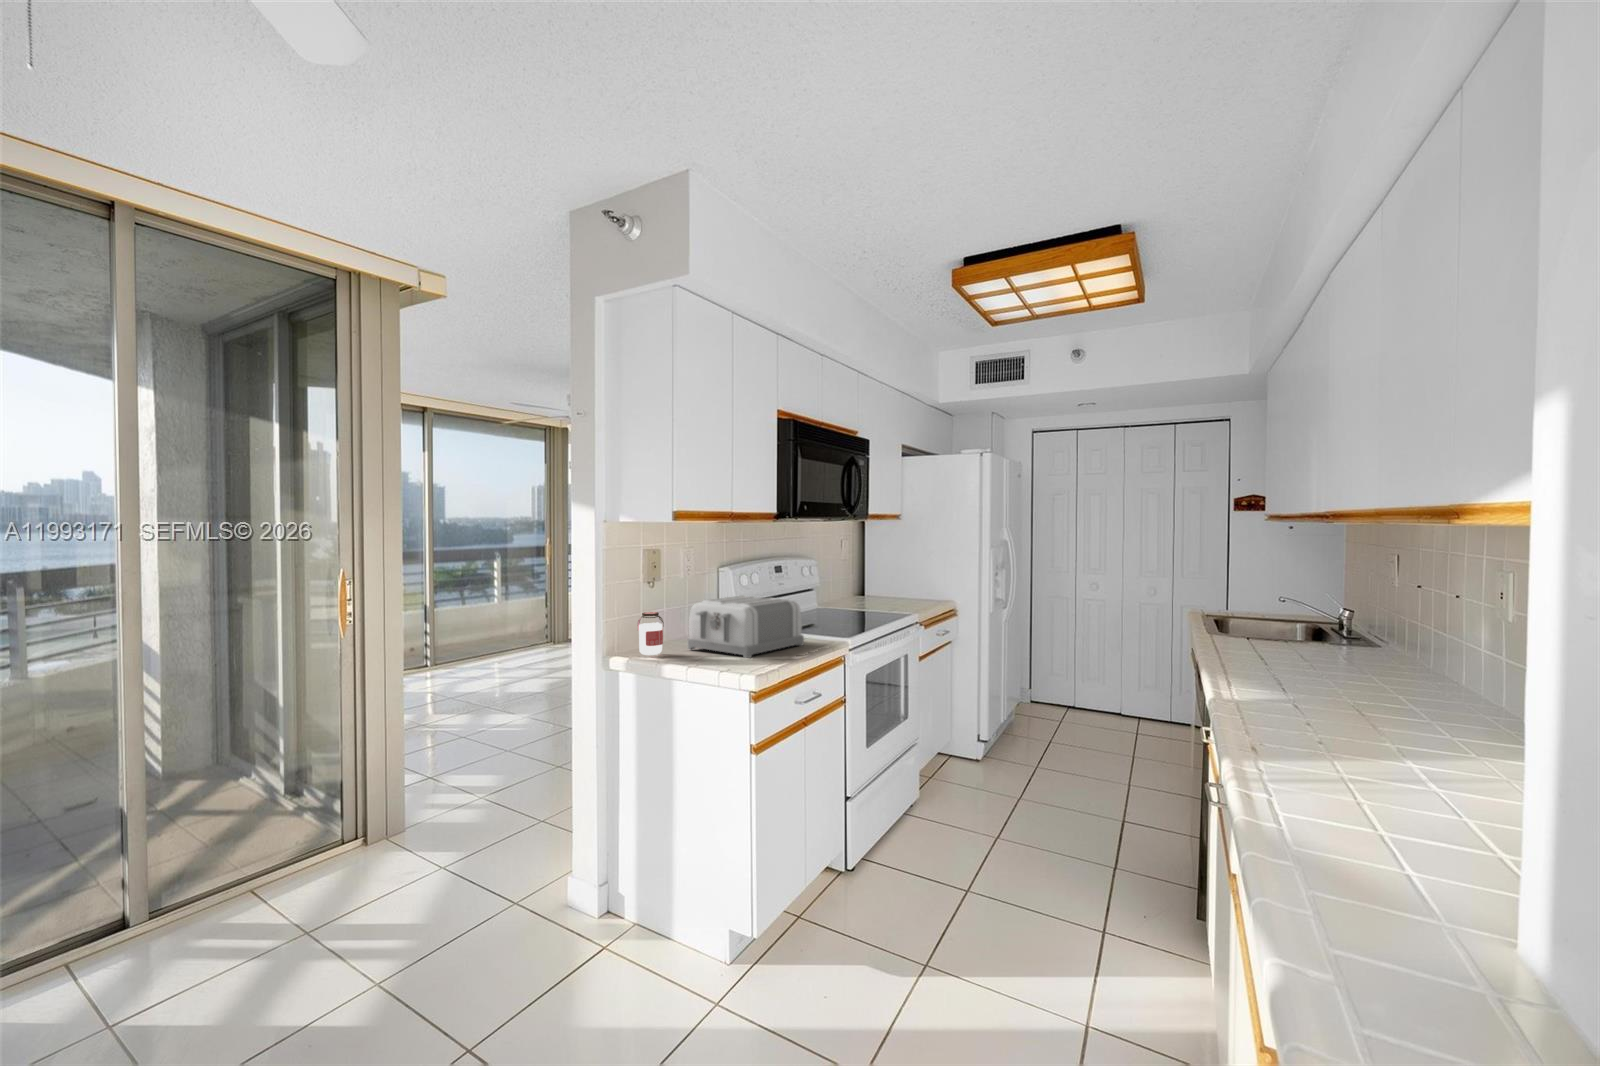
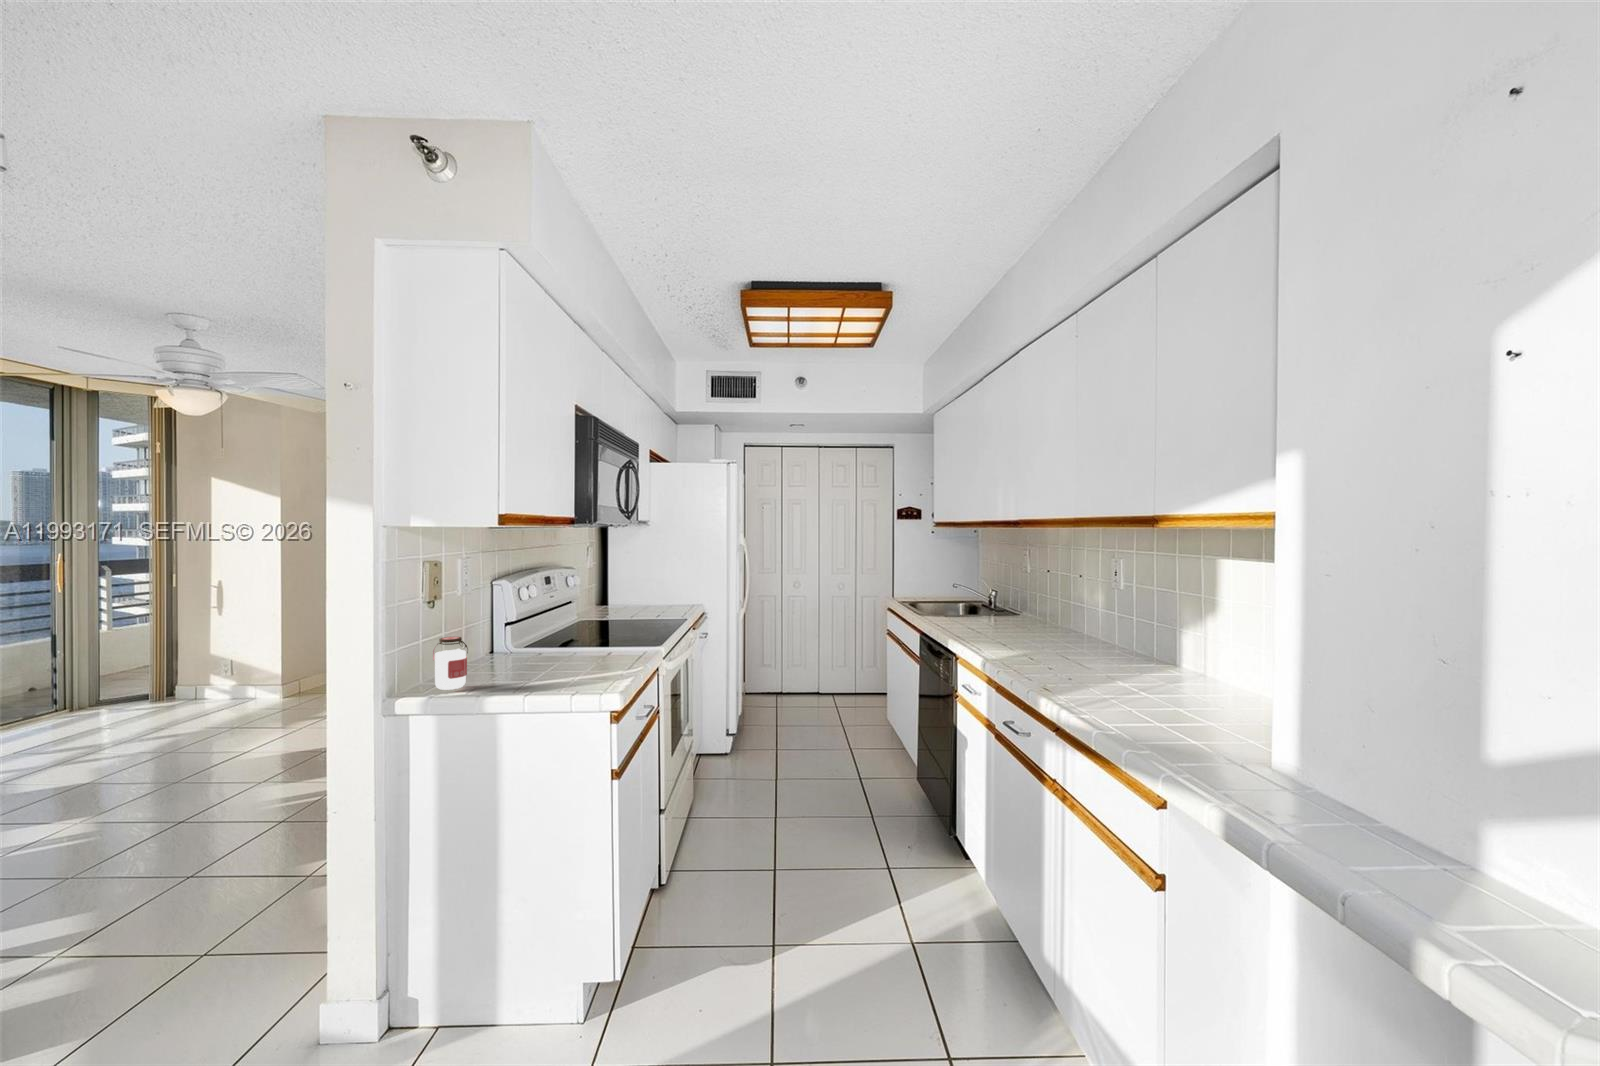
toaster: present [688,595,804,658] -> none [492,611,623,681]

